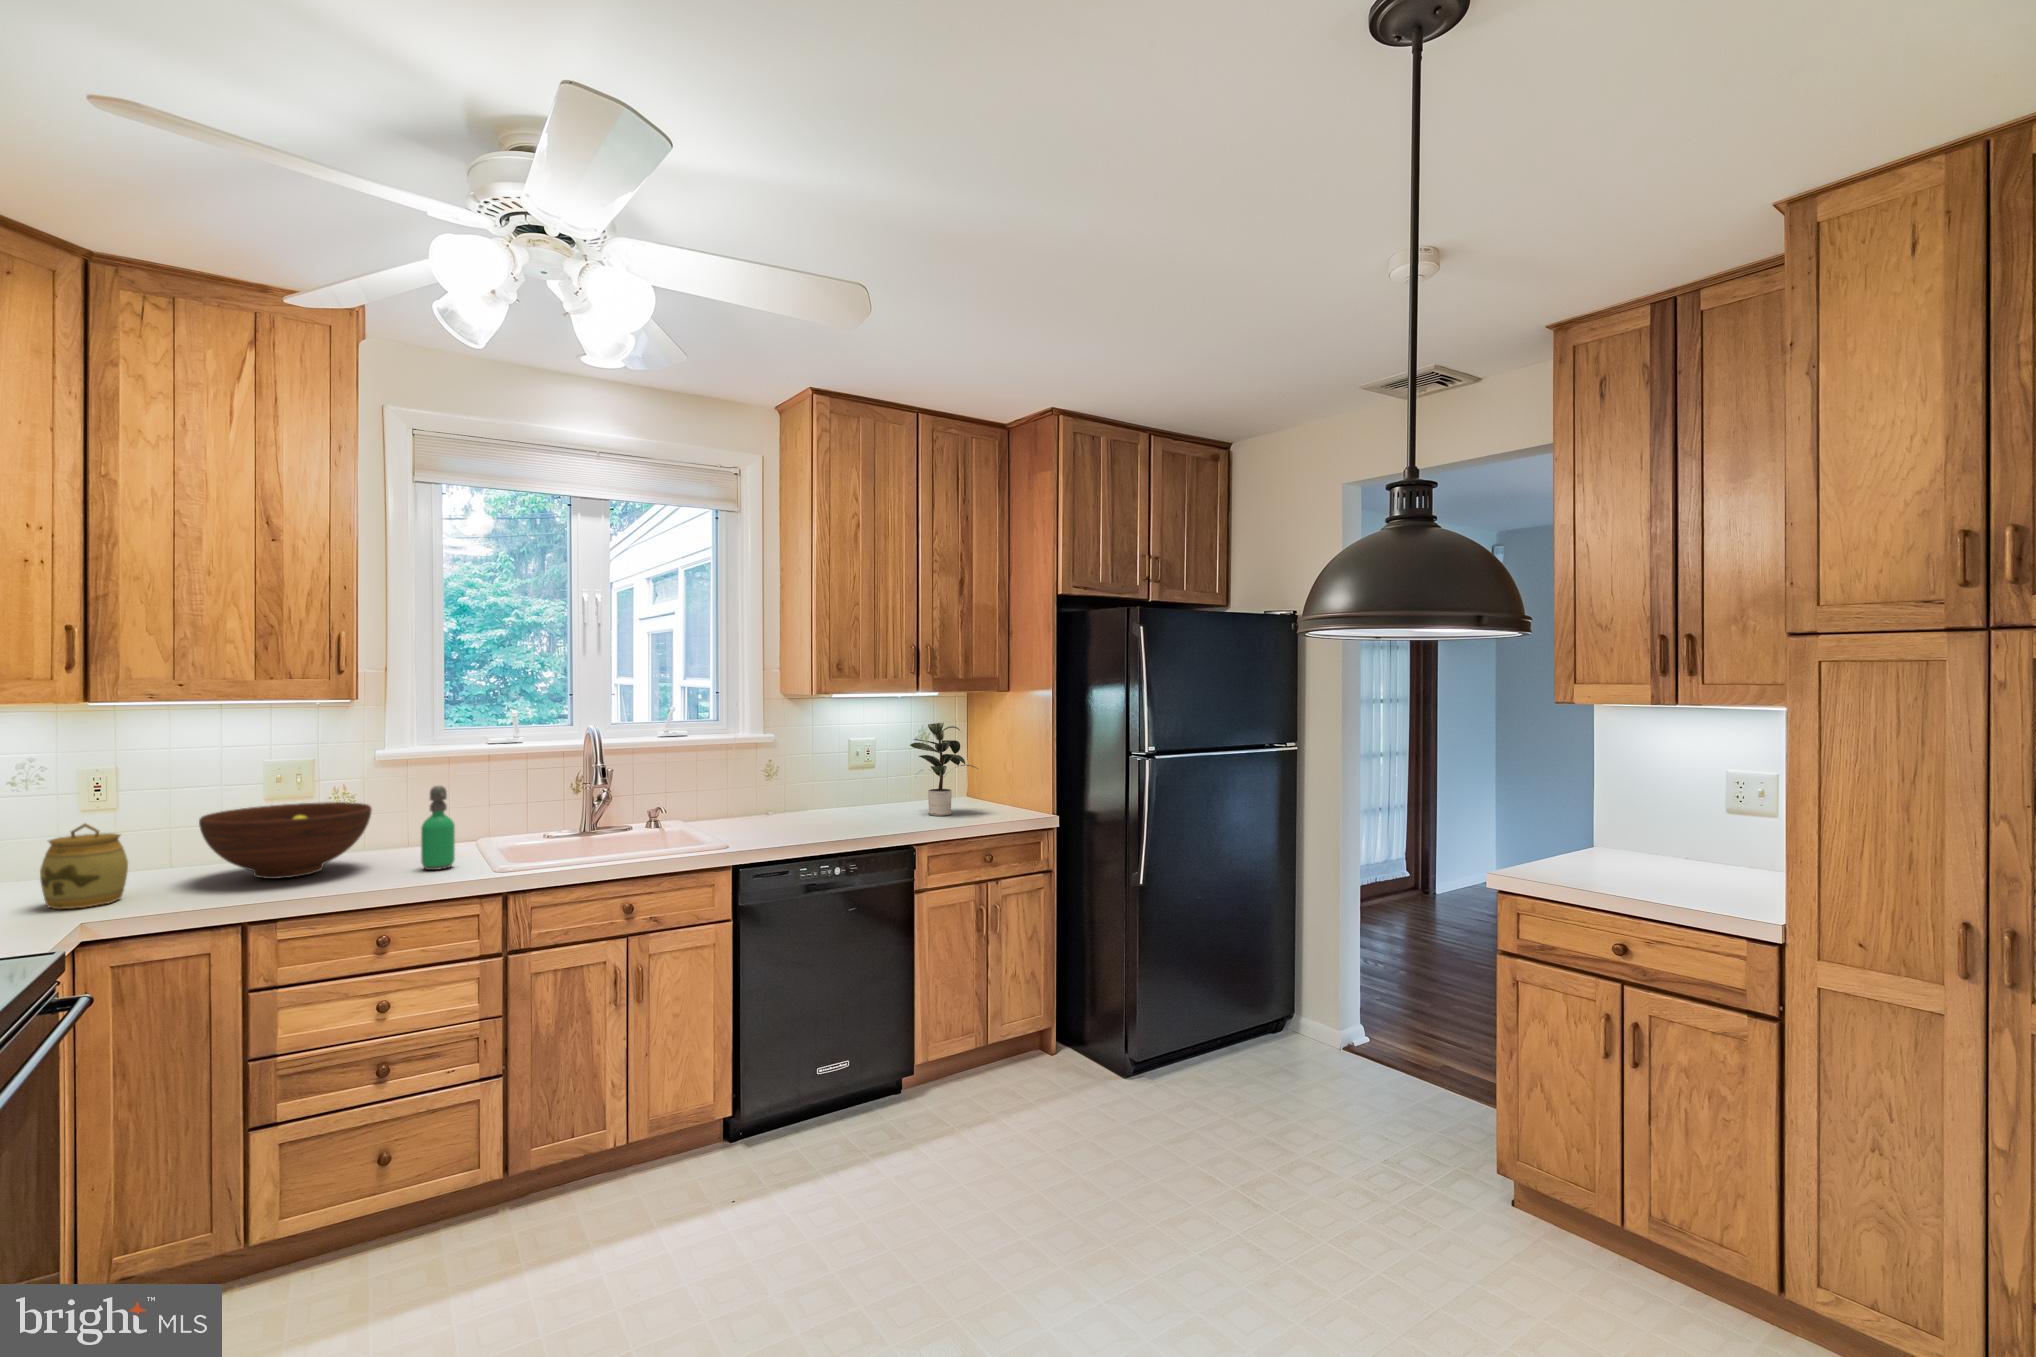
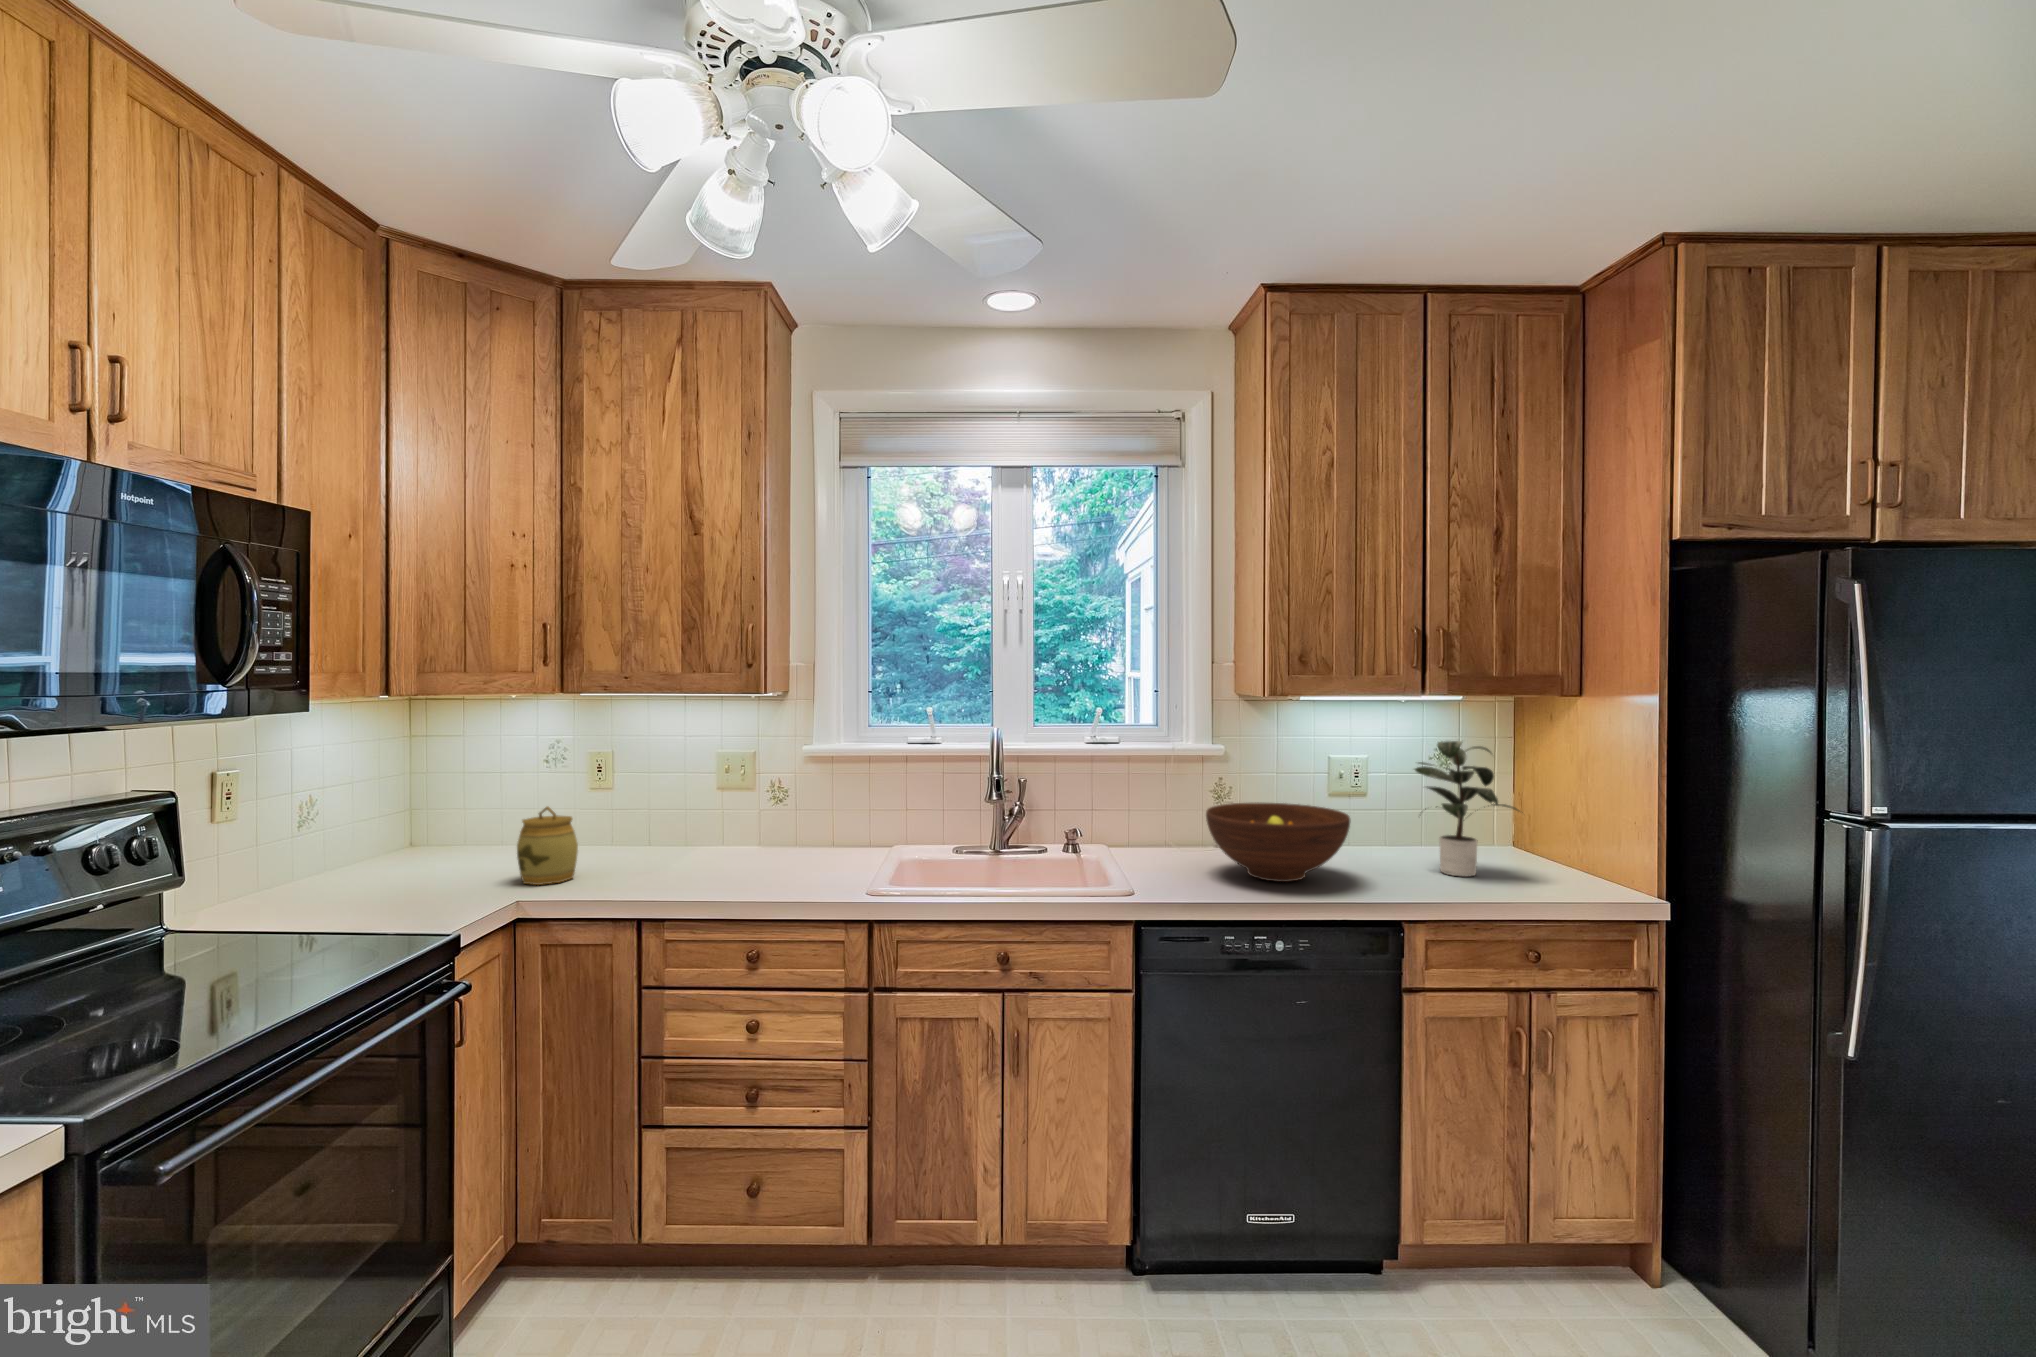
soap dispenser: present [421,786,455,870] -> none [809,790,841,882]
fruit bowl: present [199,802,372,879] -> present [1206,803,1350,882]

